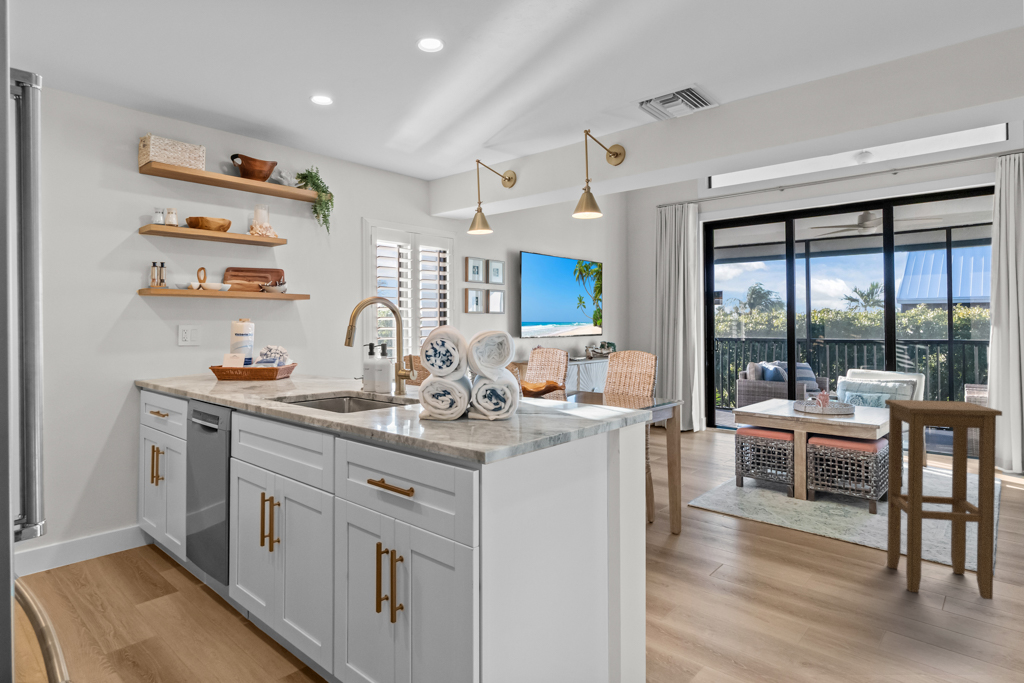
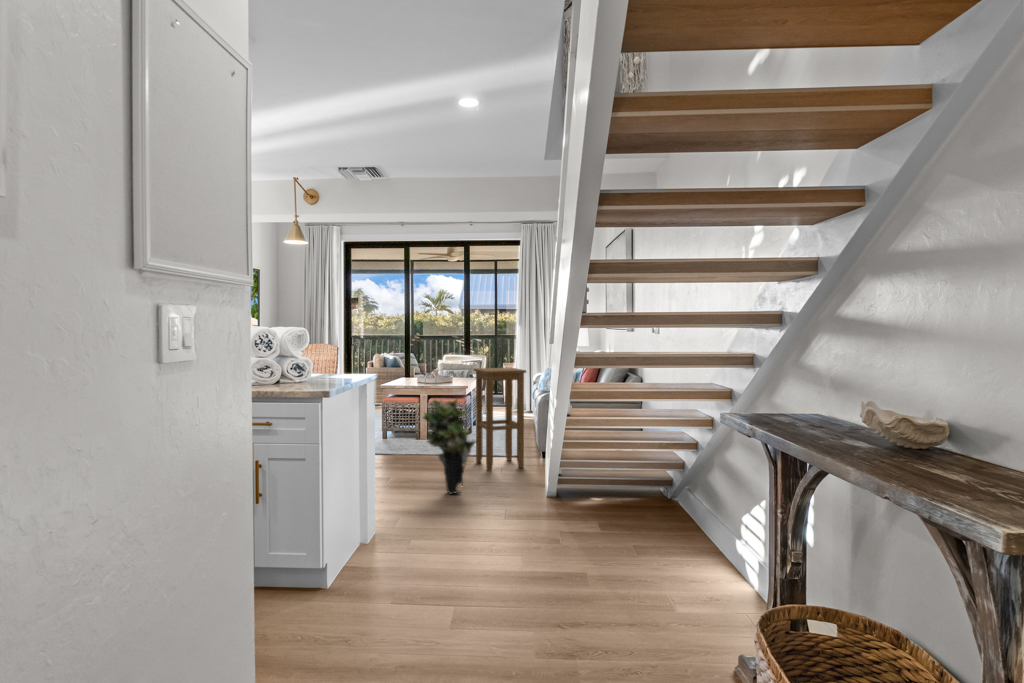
potted plant: none [770,452,880,638] -> present [423,399,476,494]

